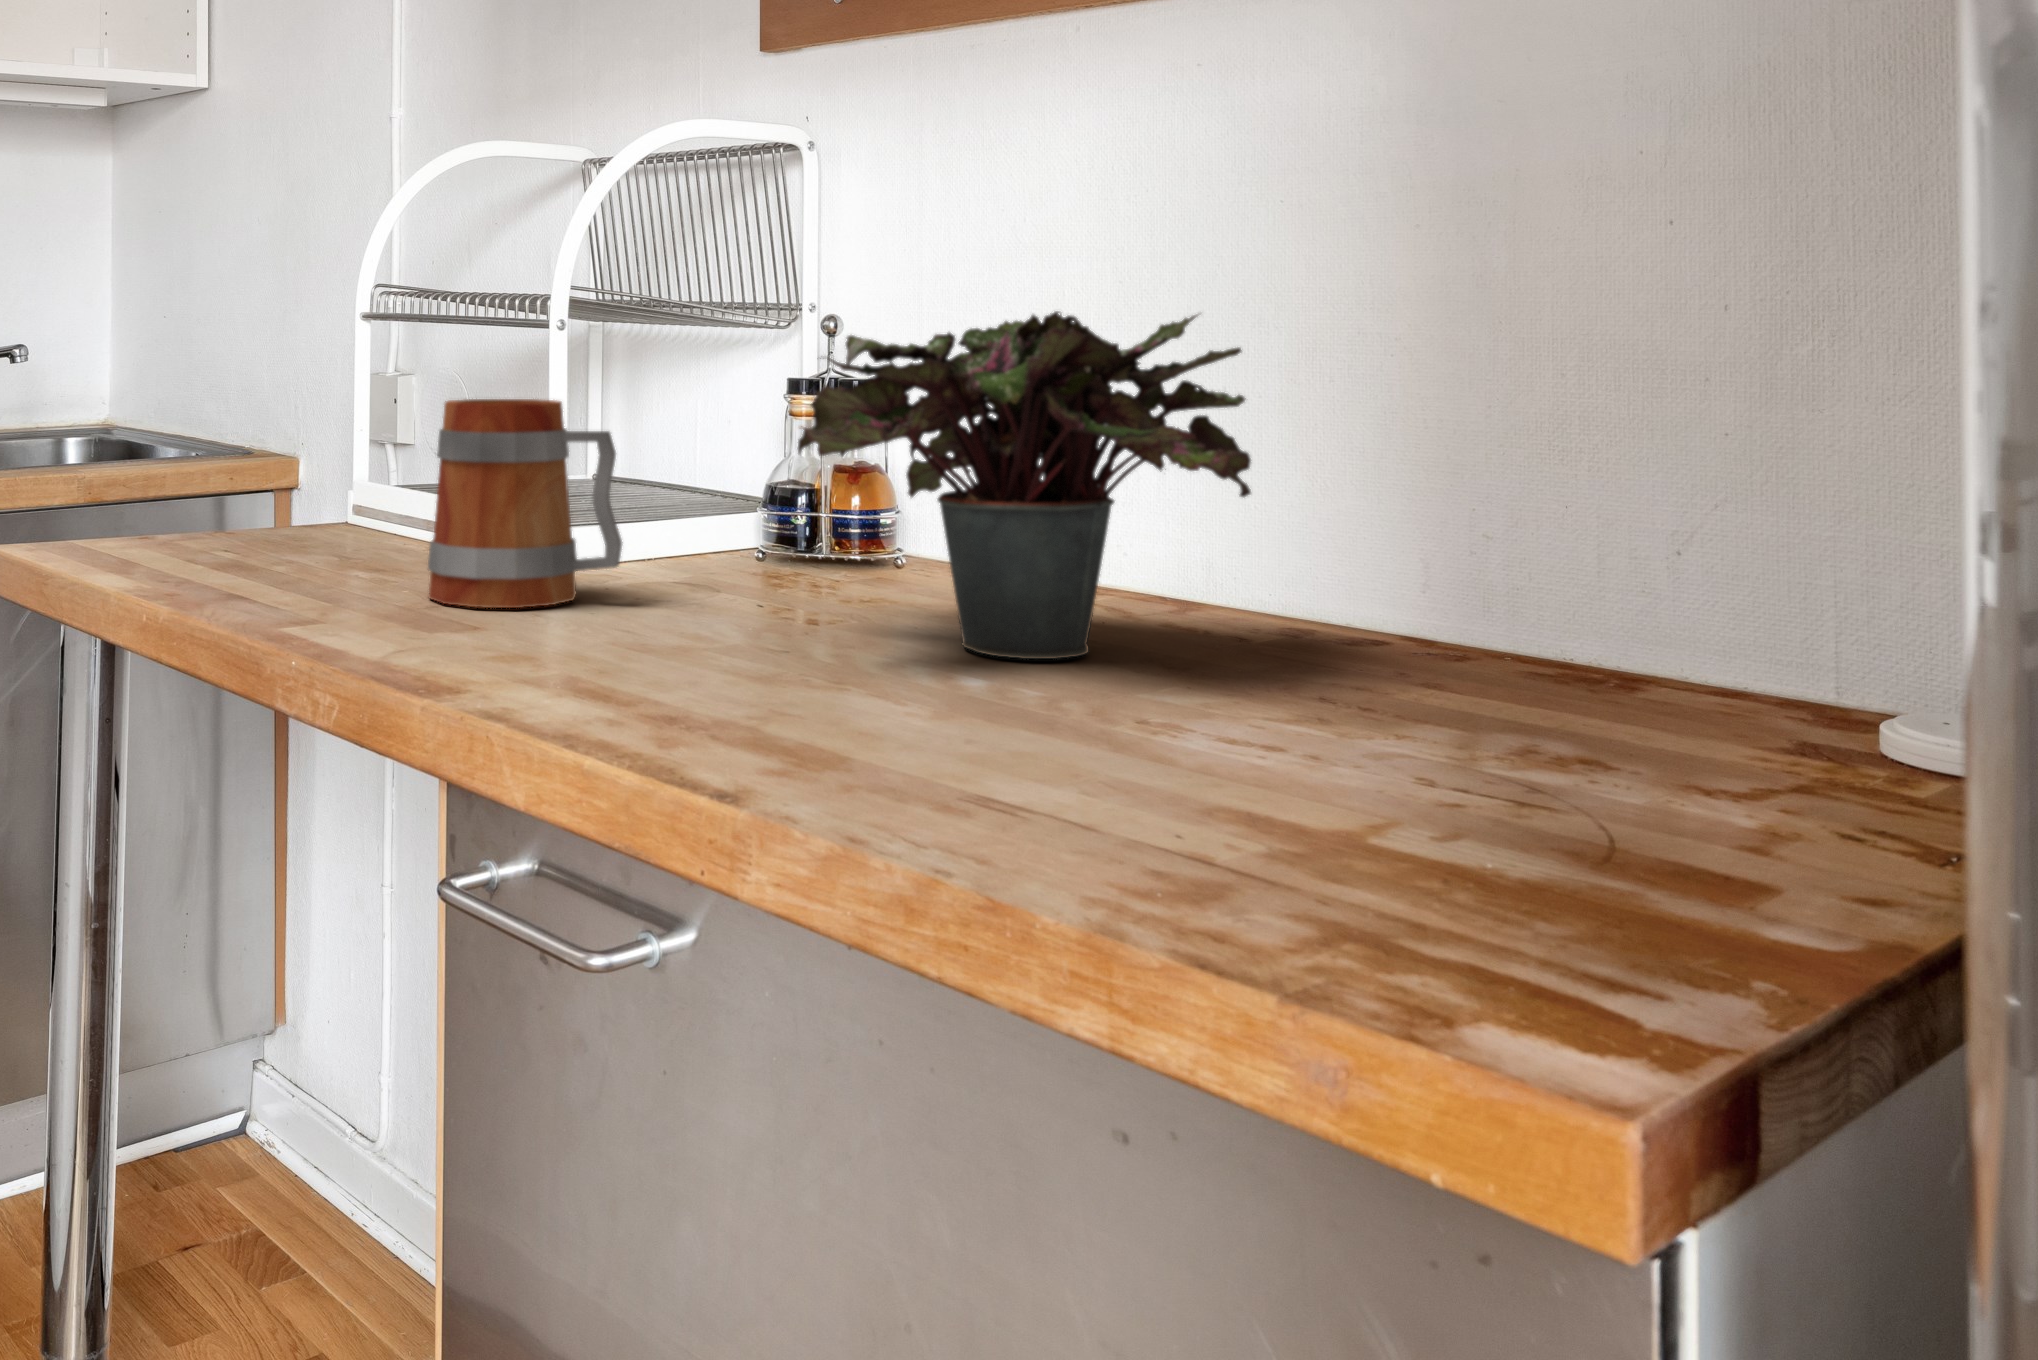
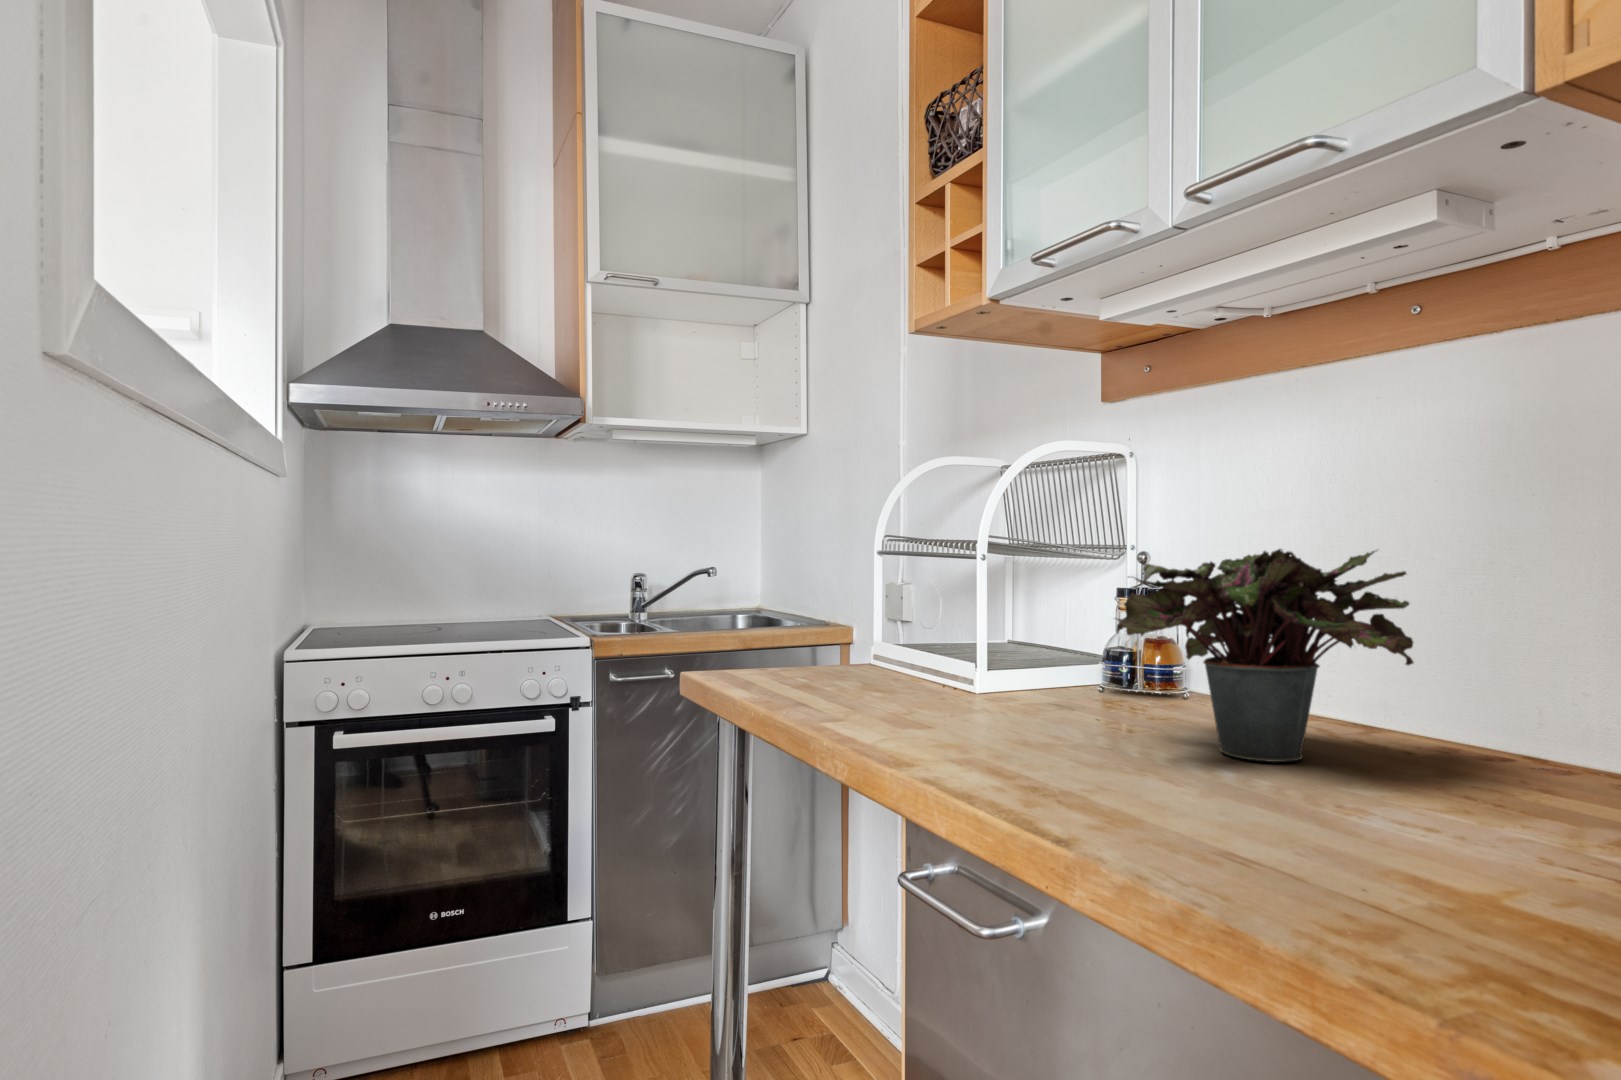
mug: present [428,399,623,608] -> none [904,599,1014,717]

